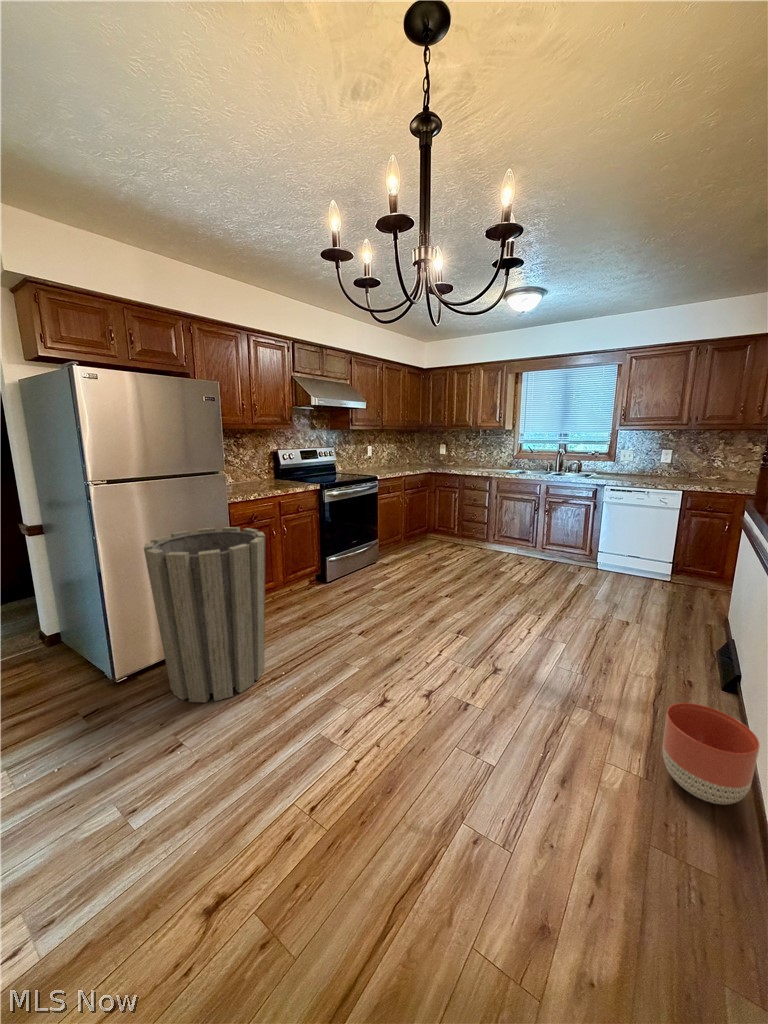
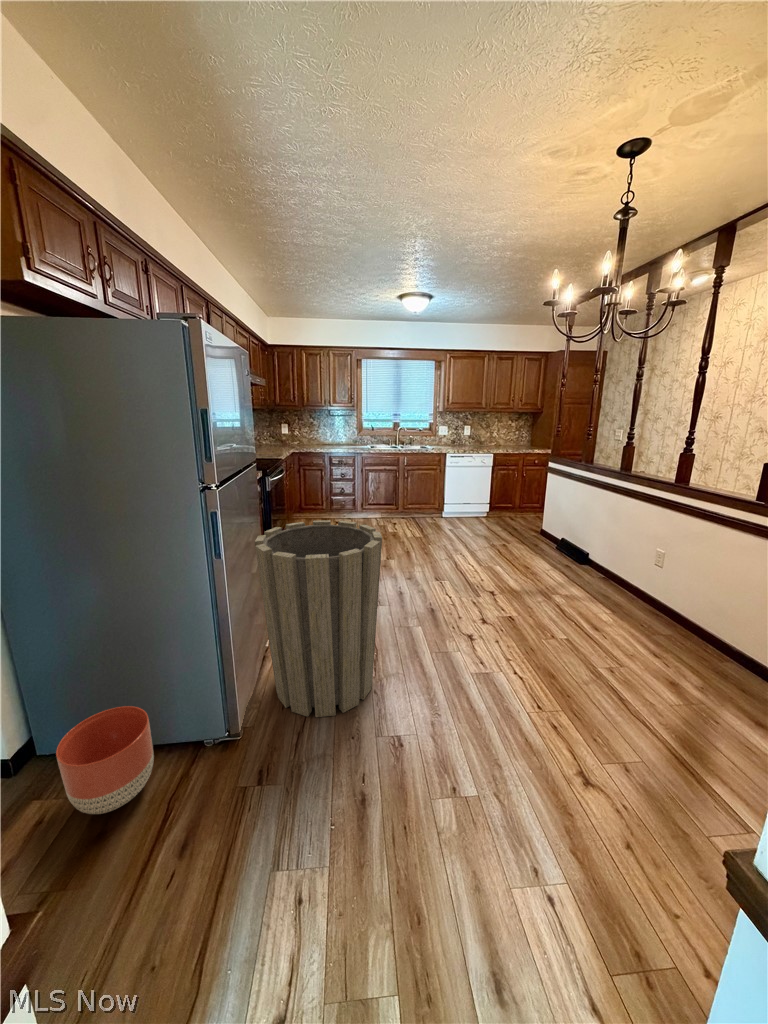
planter: present [663,703,759,804] -> present [56,706,154,814]

